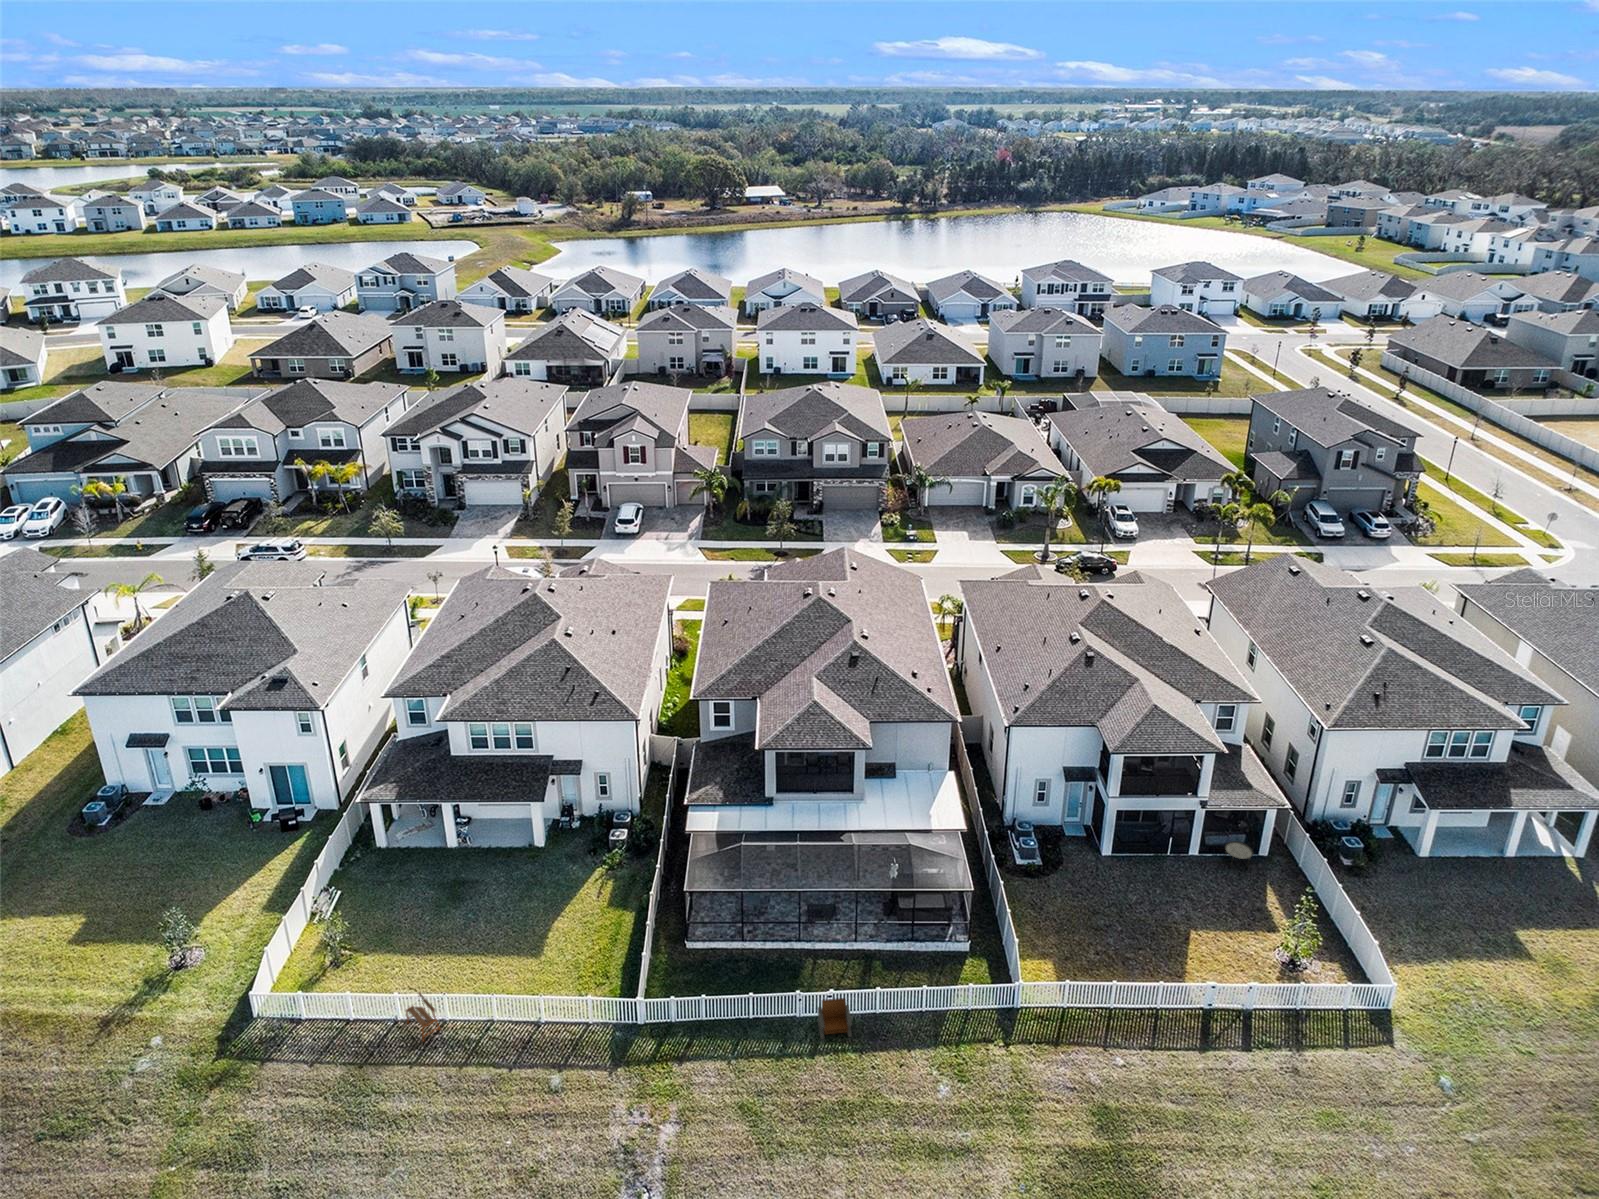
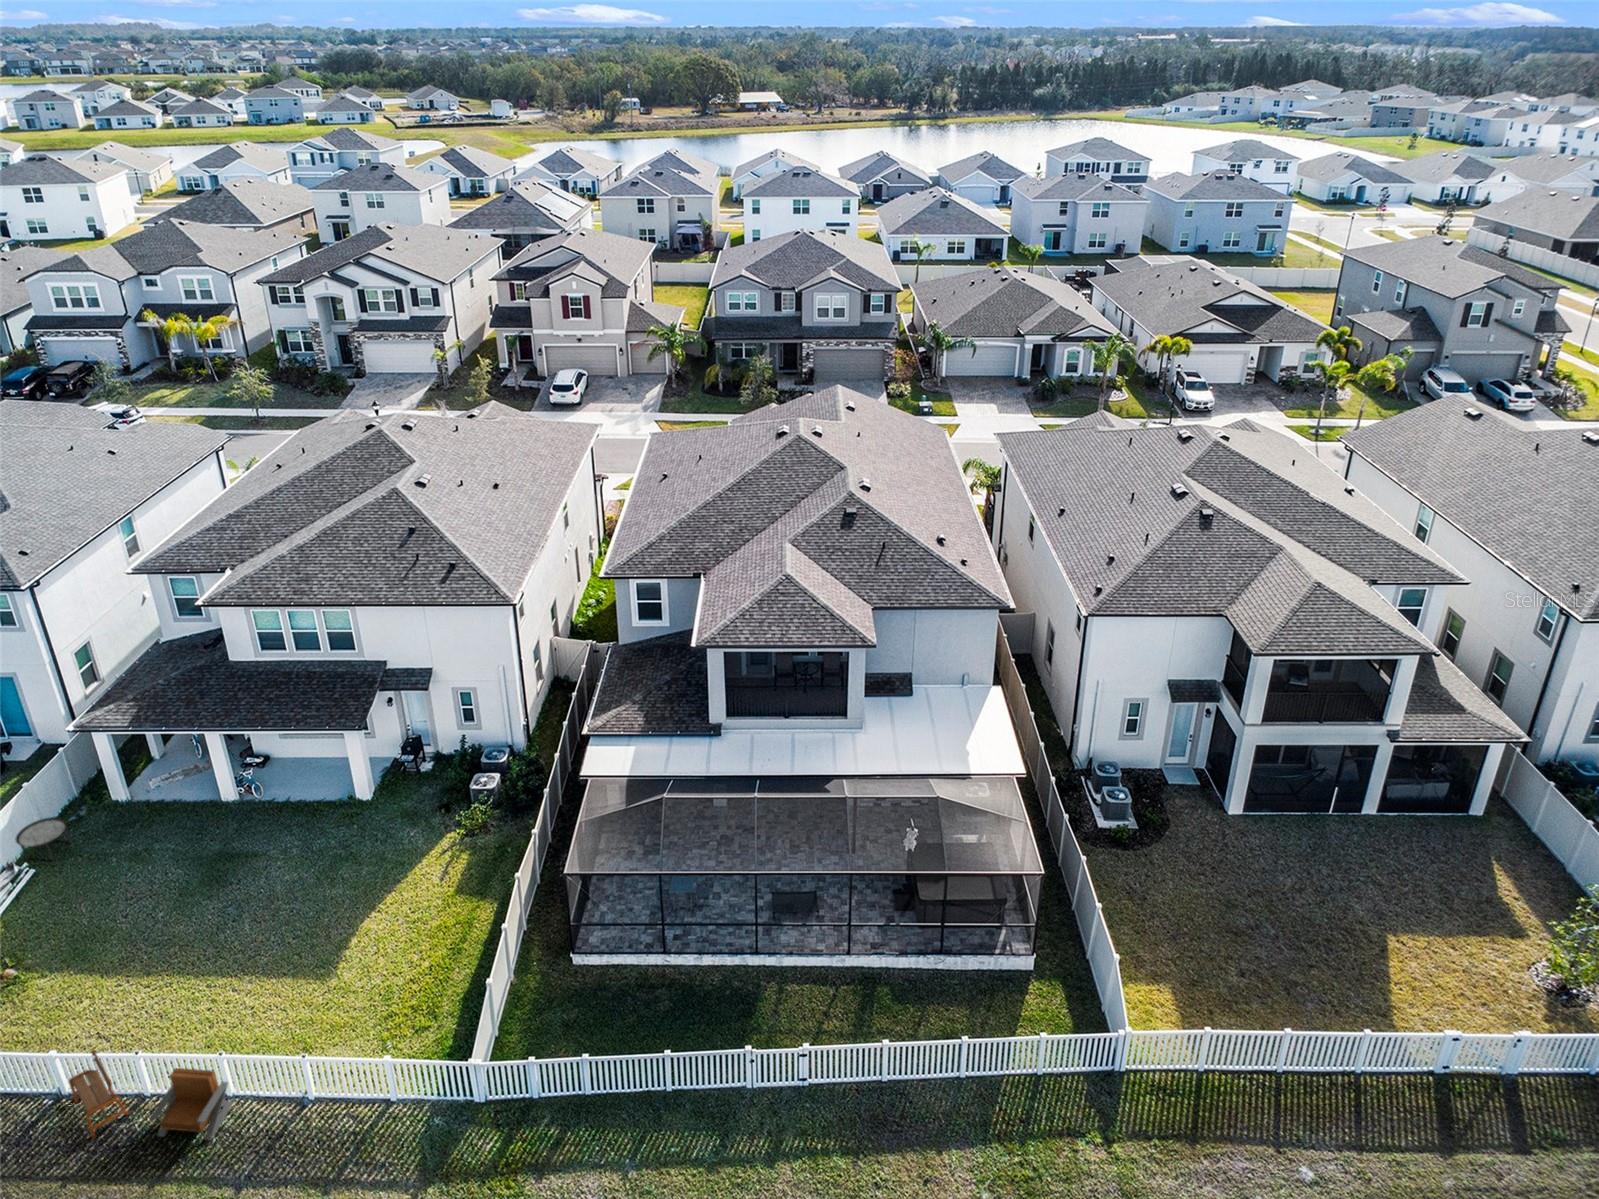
round table: present [1225,841,1253,867] -> present [15,817,72,862]
lounge chair: present [817,998,852,1039] -> present [150,1068,233,1140]

